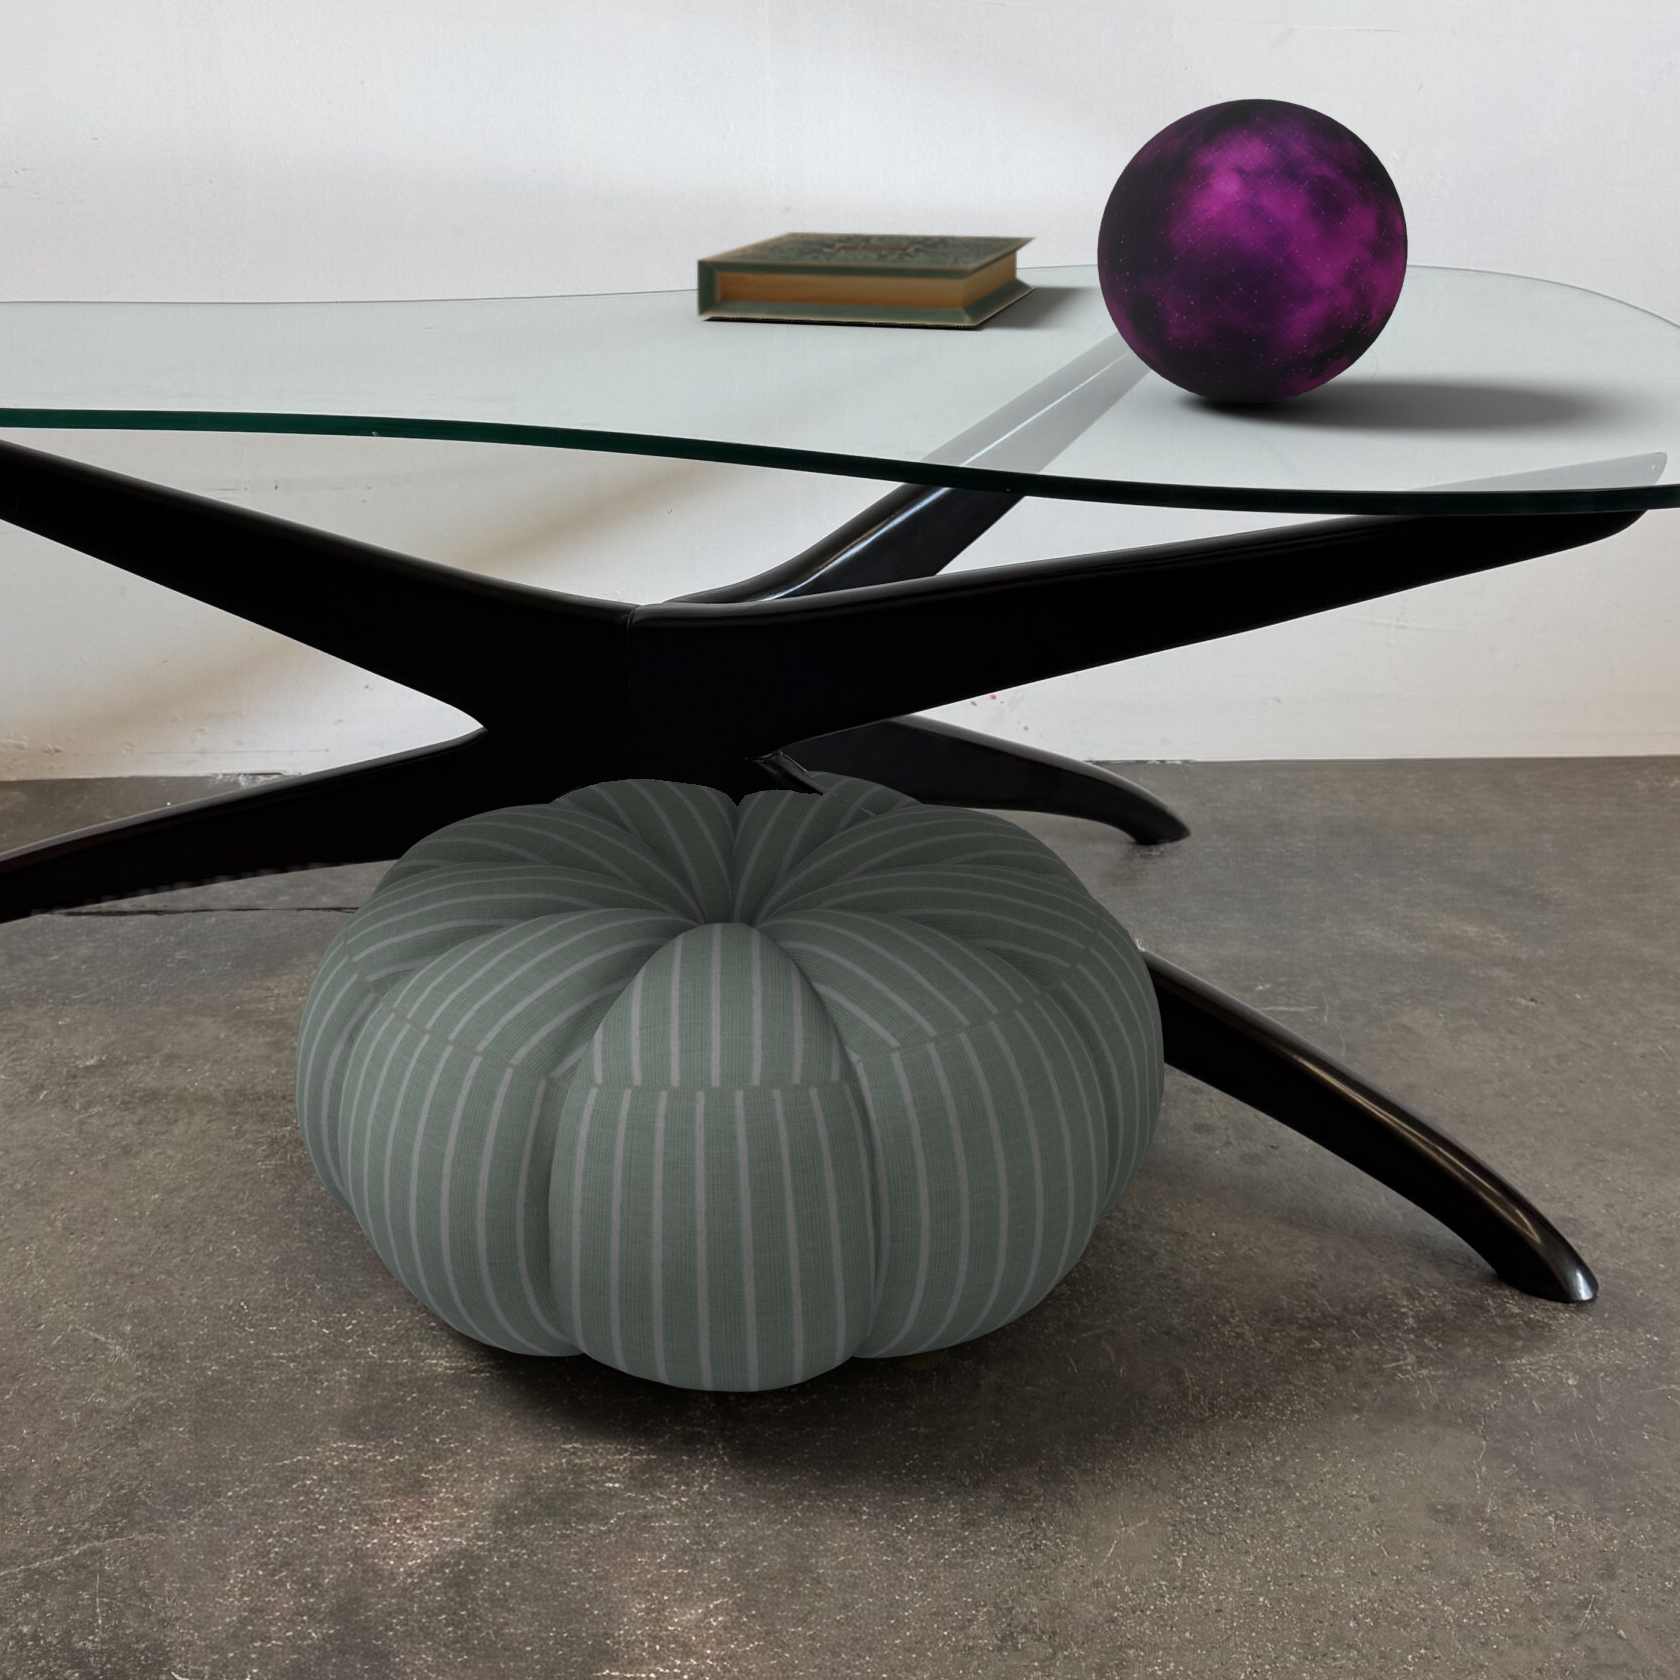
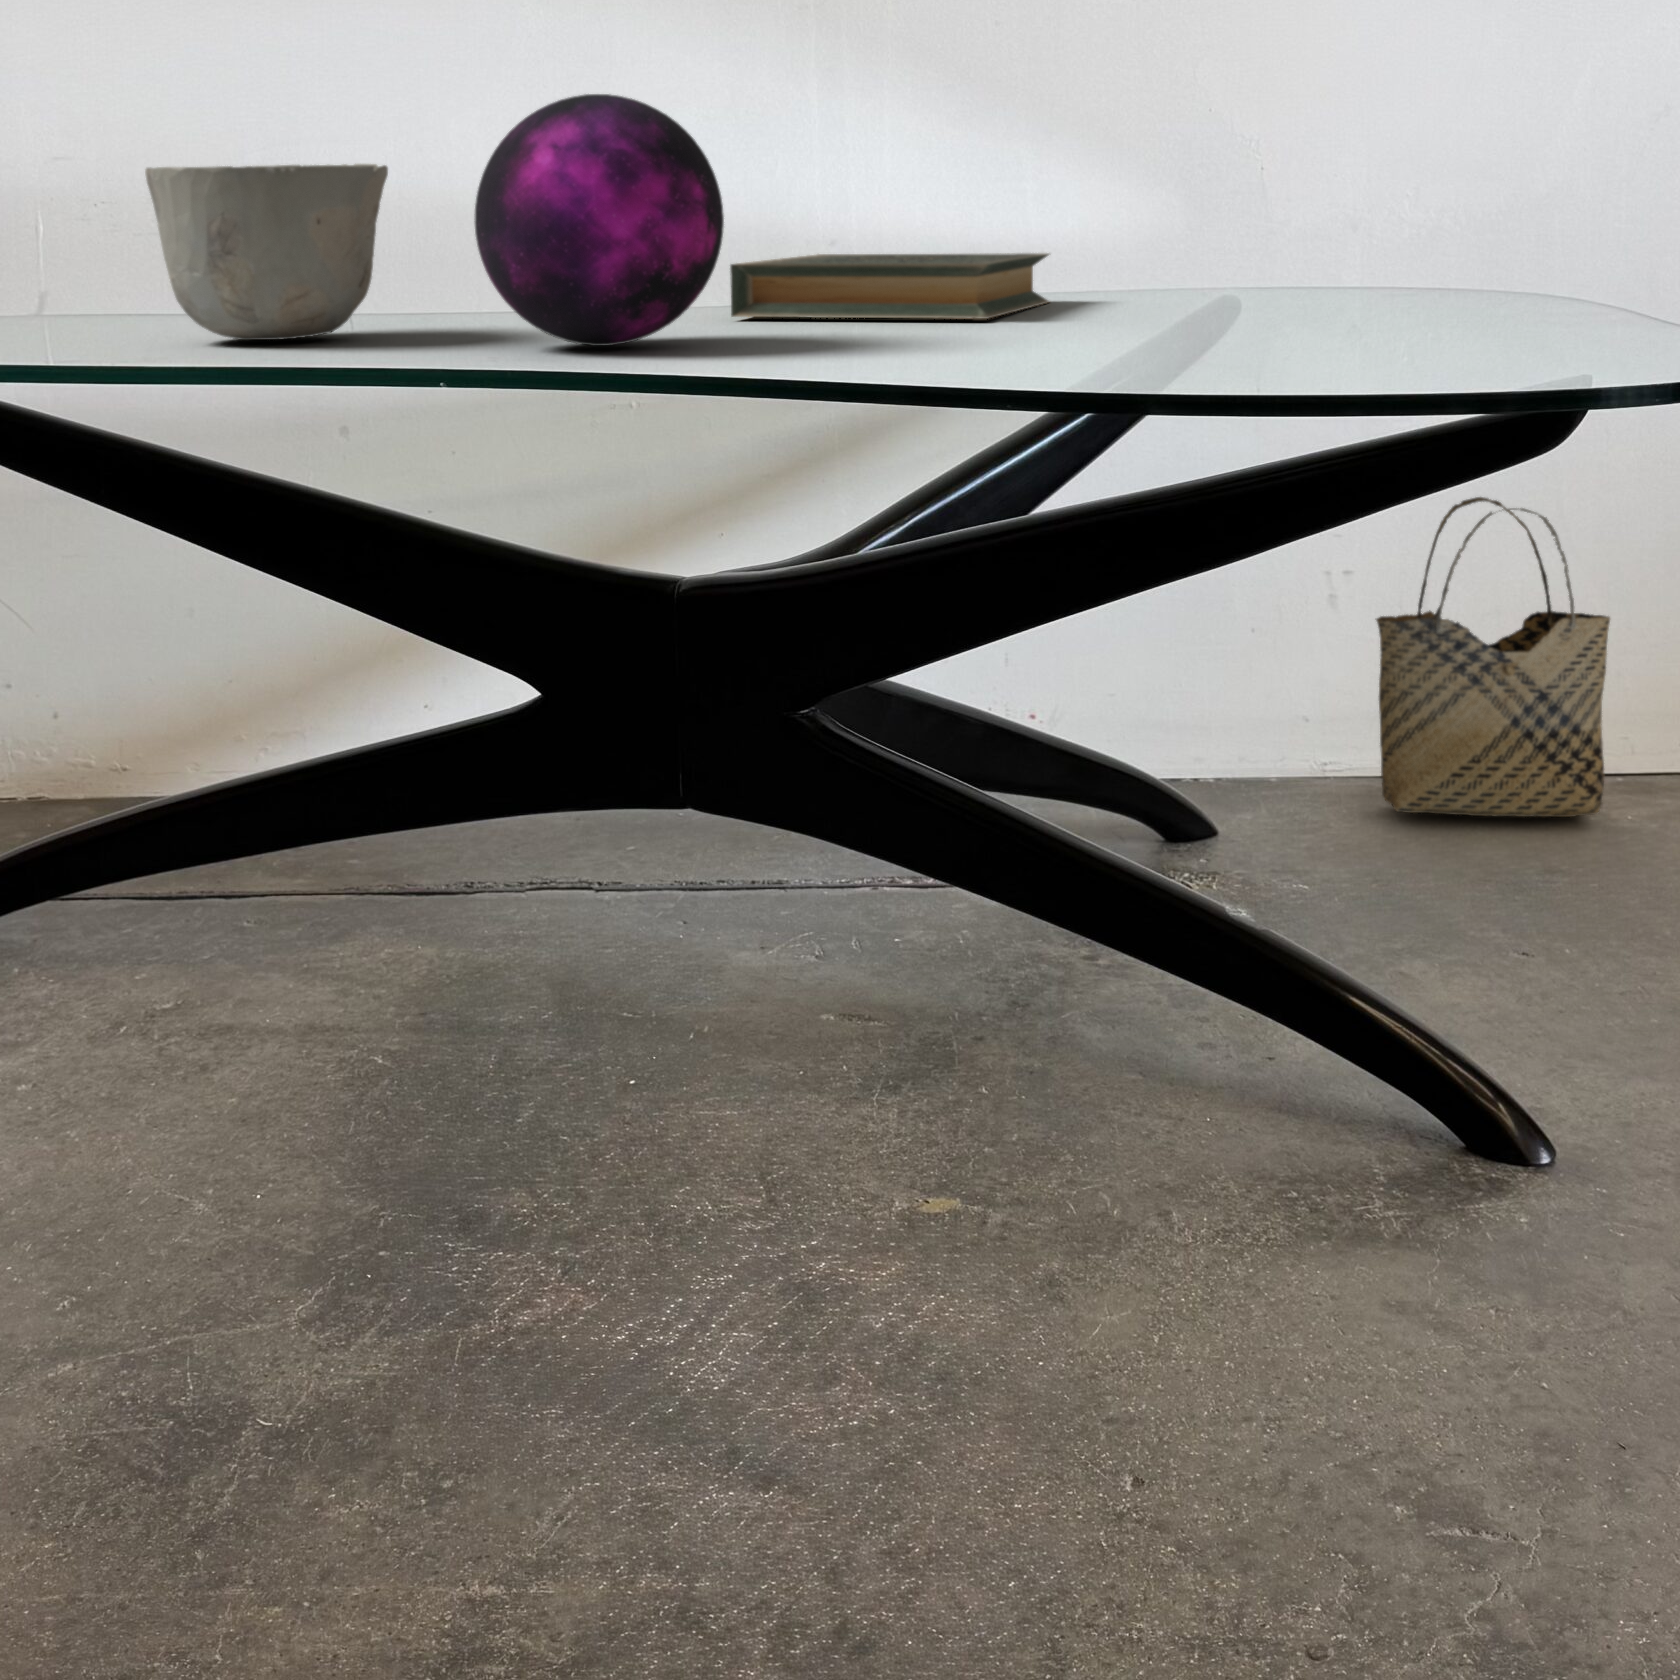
decorative orb: present [1097,99,1408,403] -> present [474,94,724,346]
ceramic bowl: none [54,154,323,355] -> present [145,164,388,340]
woven basket: none [1363,479,1606,814] -> present [1376,497,1610,817]
pouf: present [296,771,1164,1392] -> none [365,724,1157,1218]

